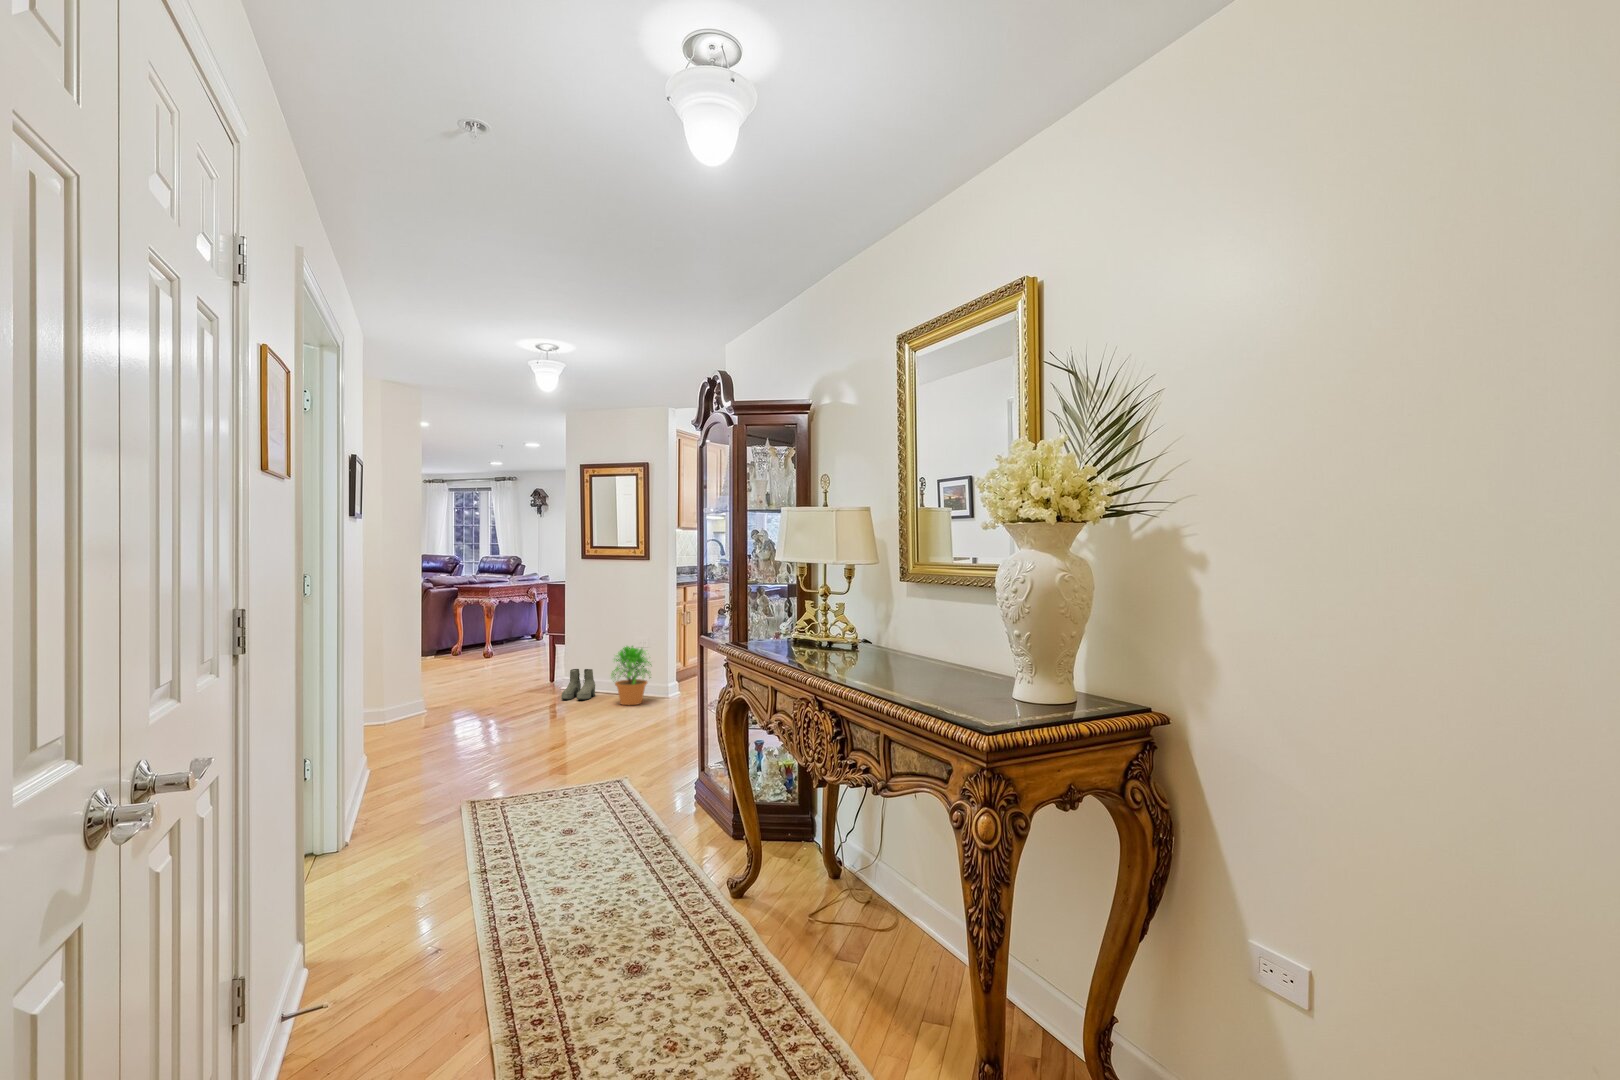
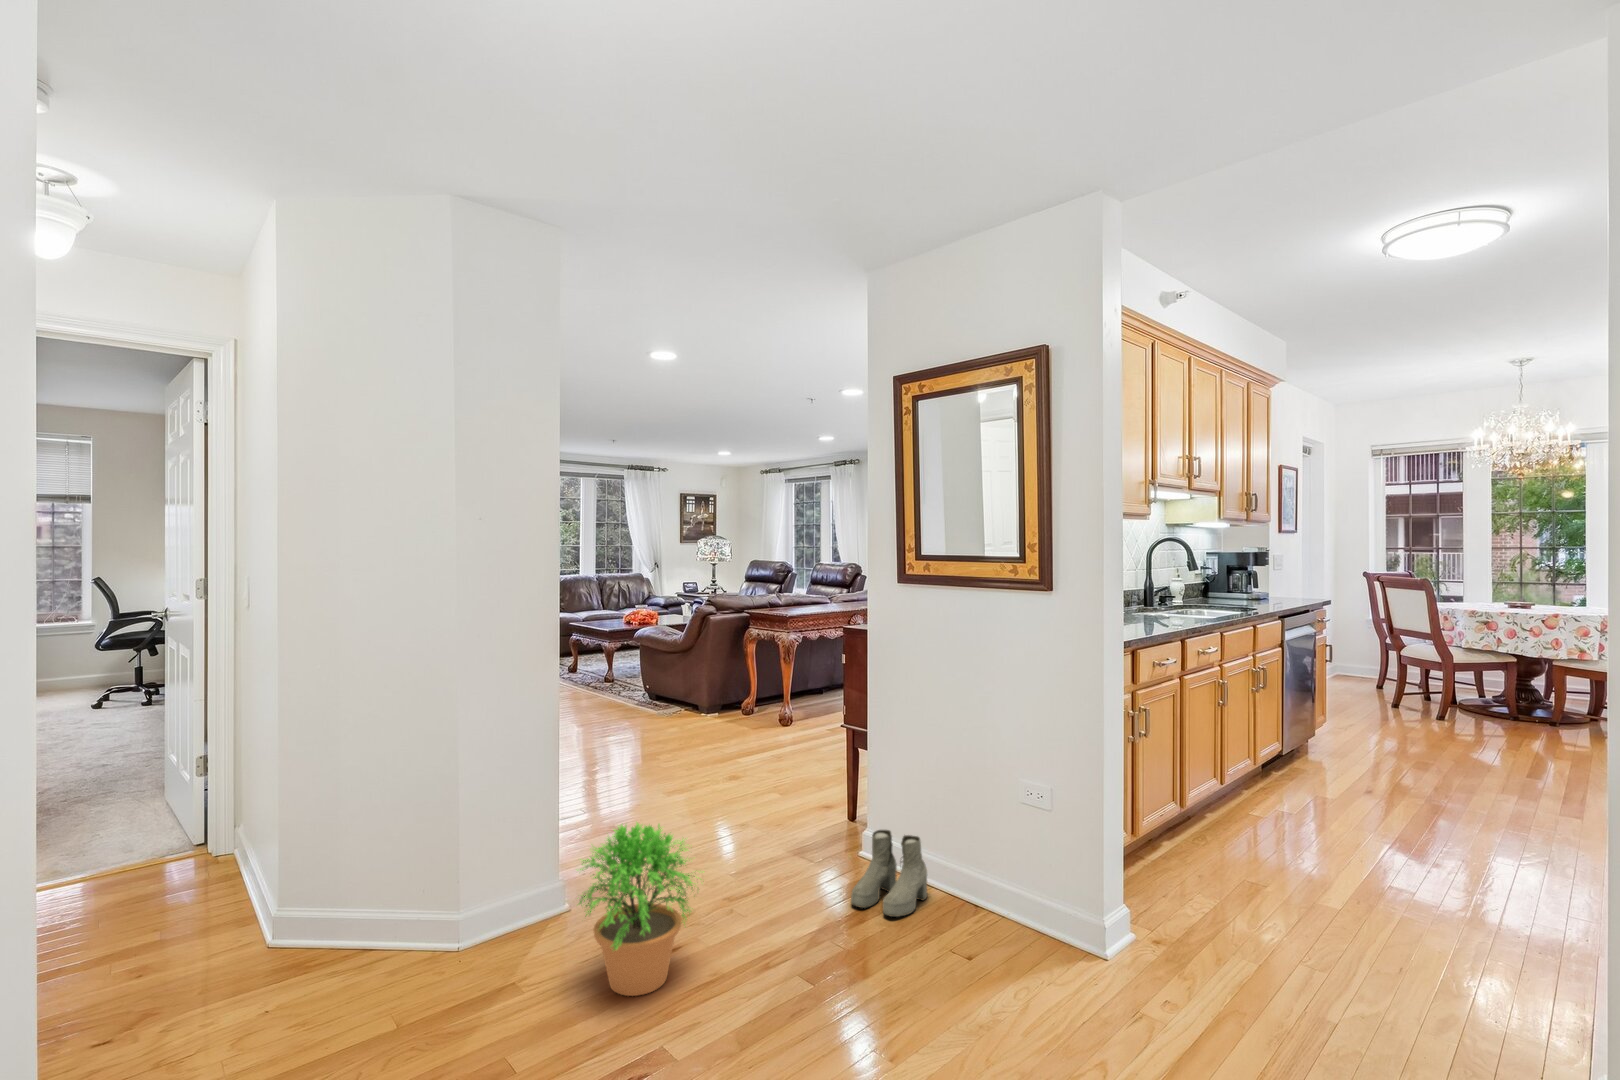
potted plant: present [611,646,651,705] -> present [579,823,697,996]

